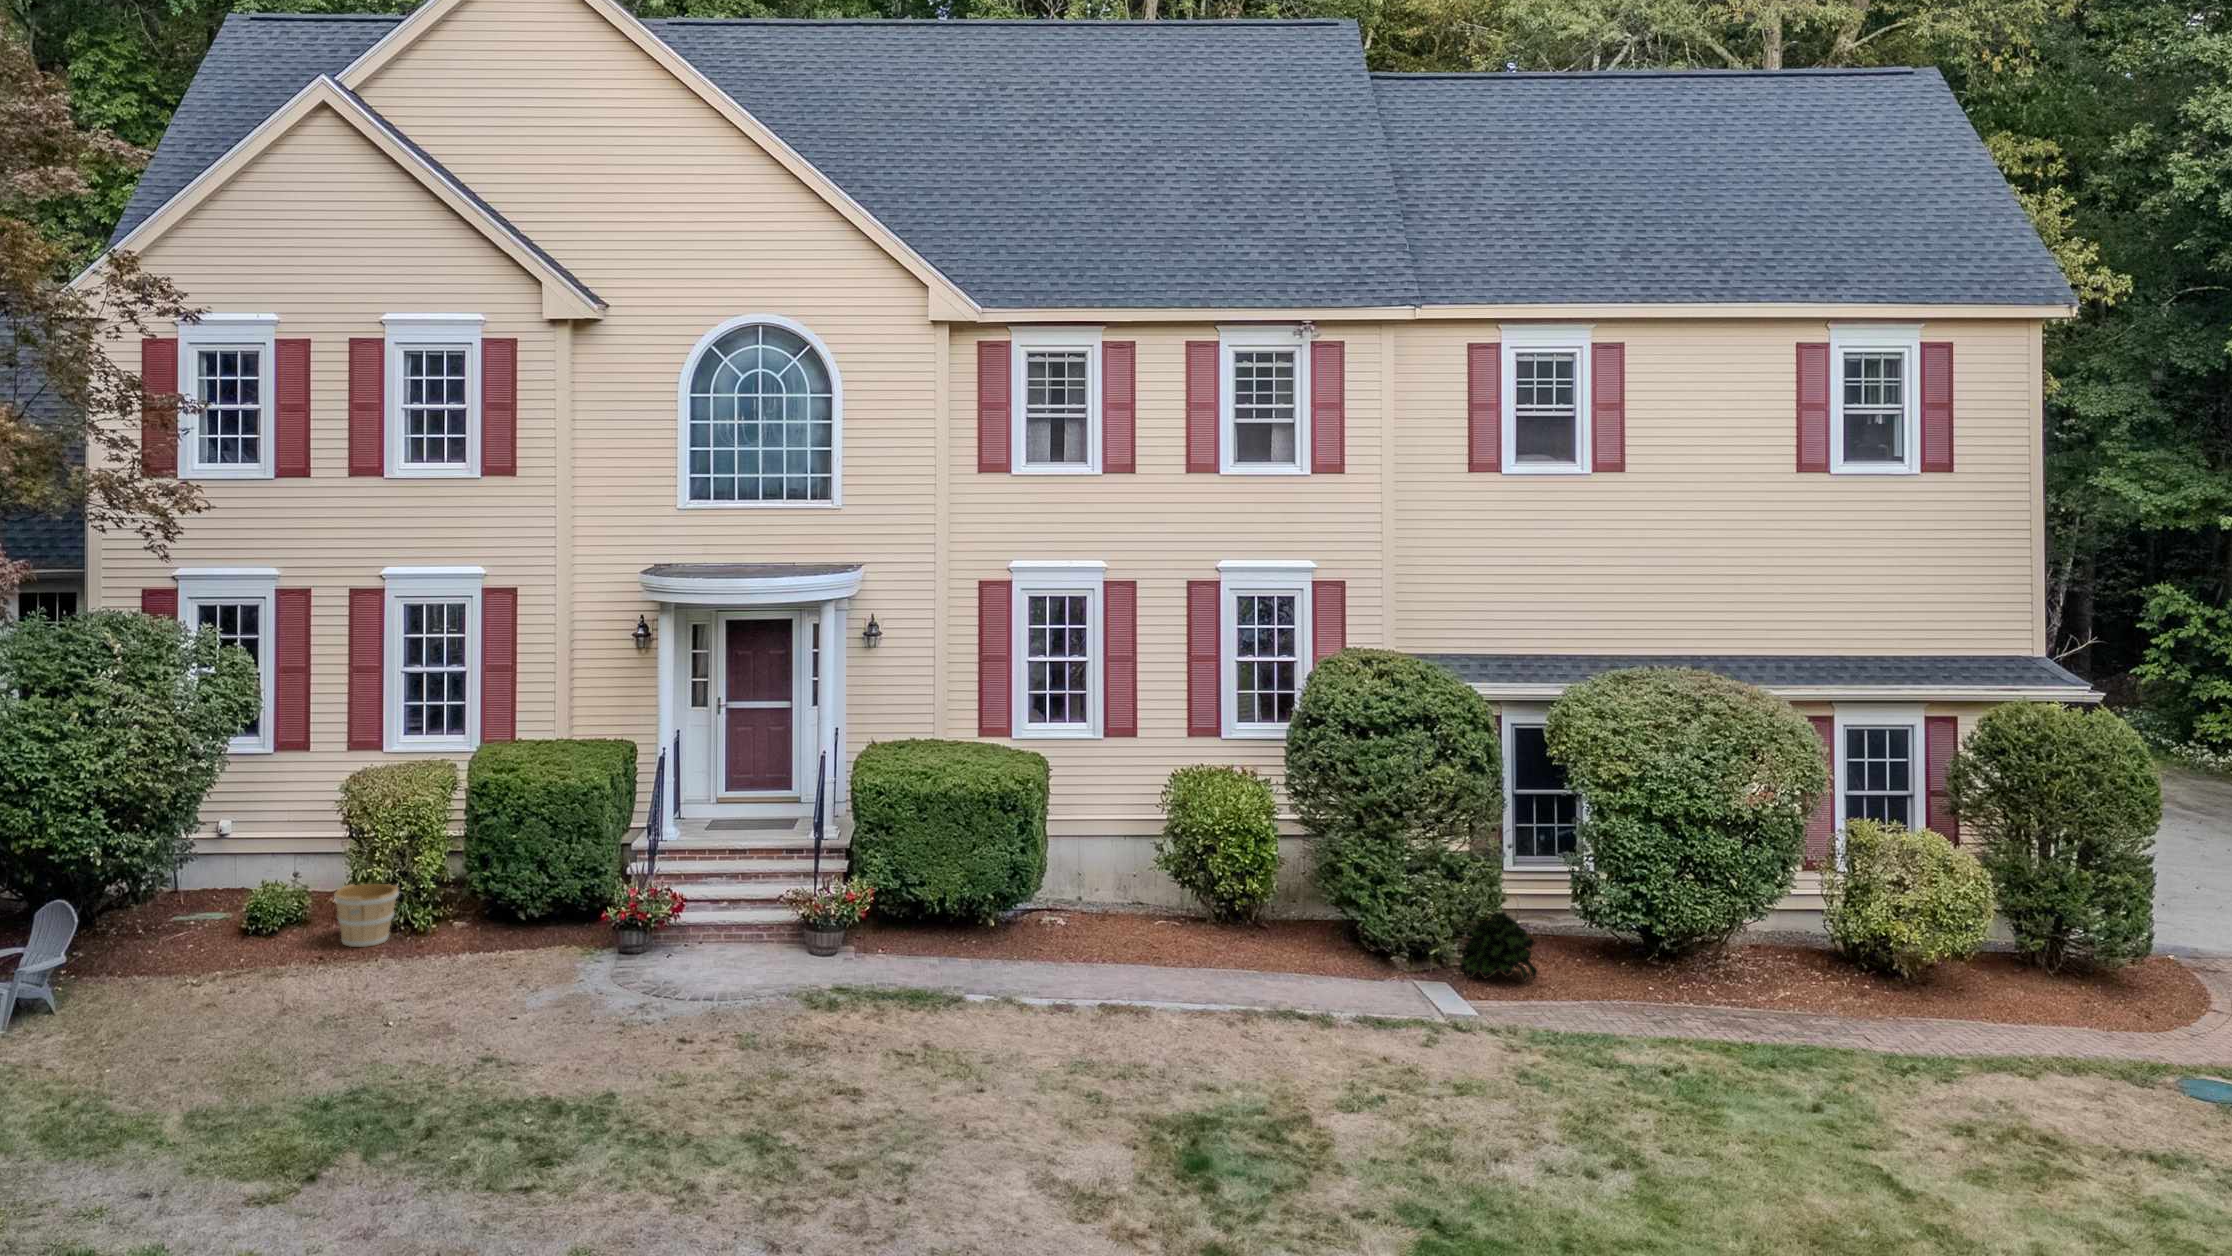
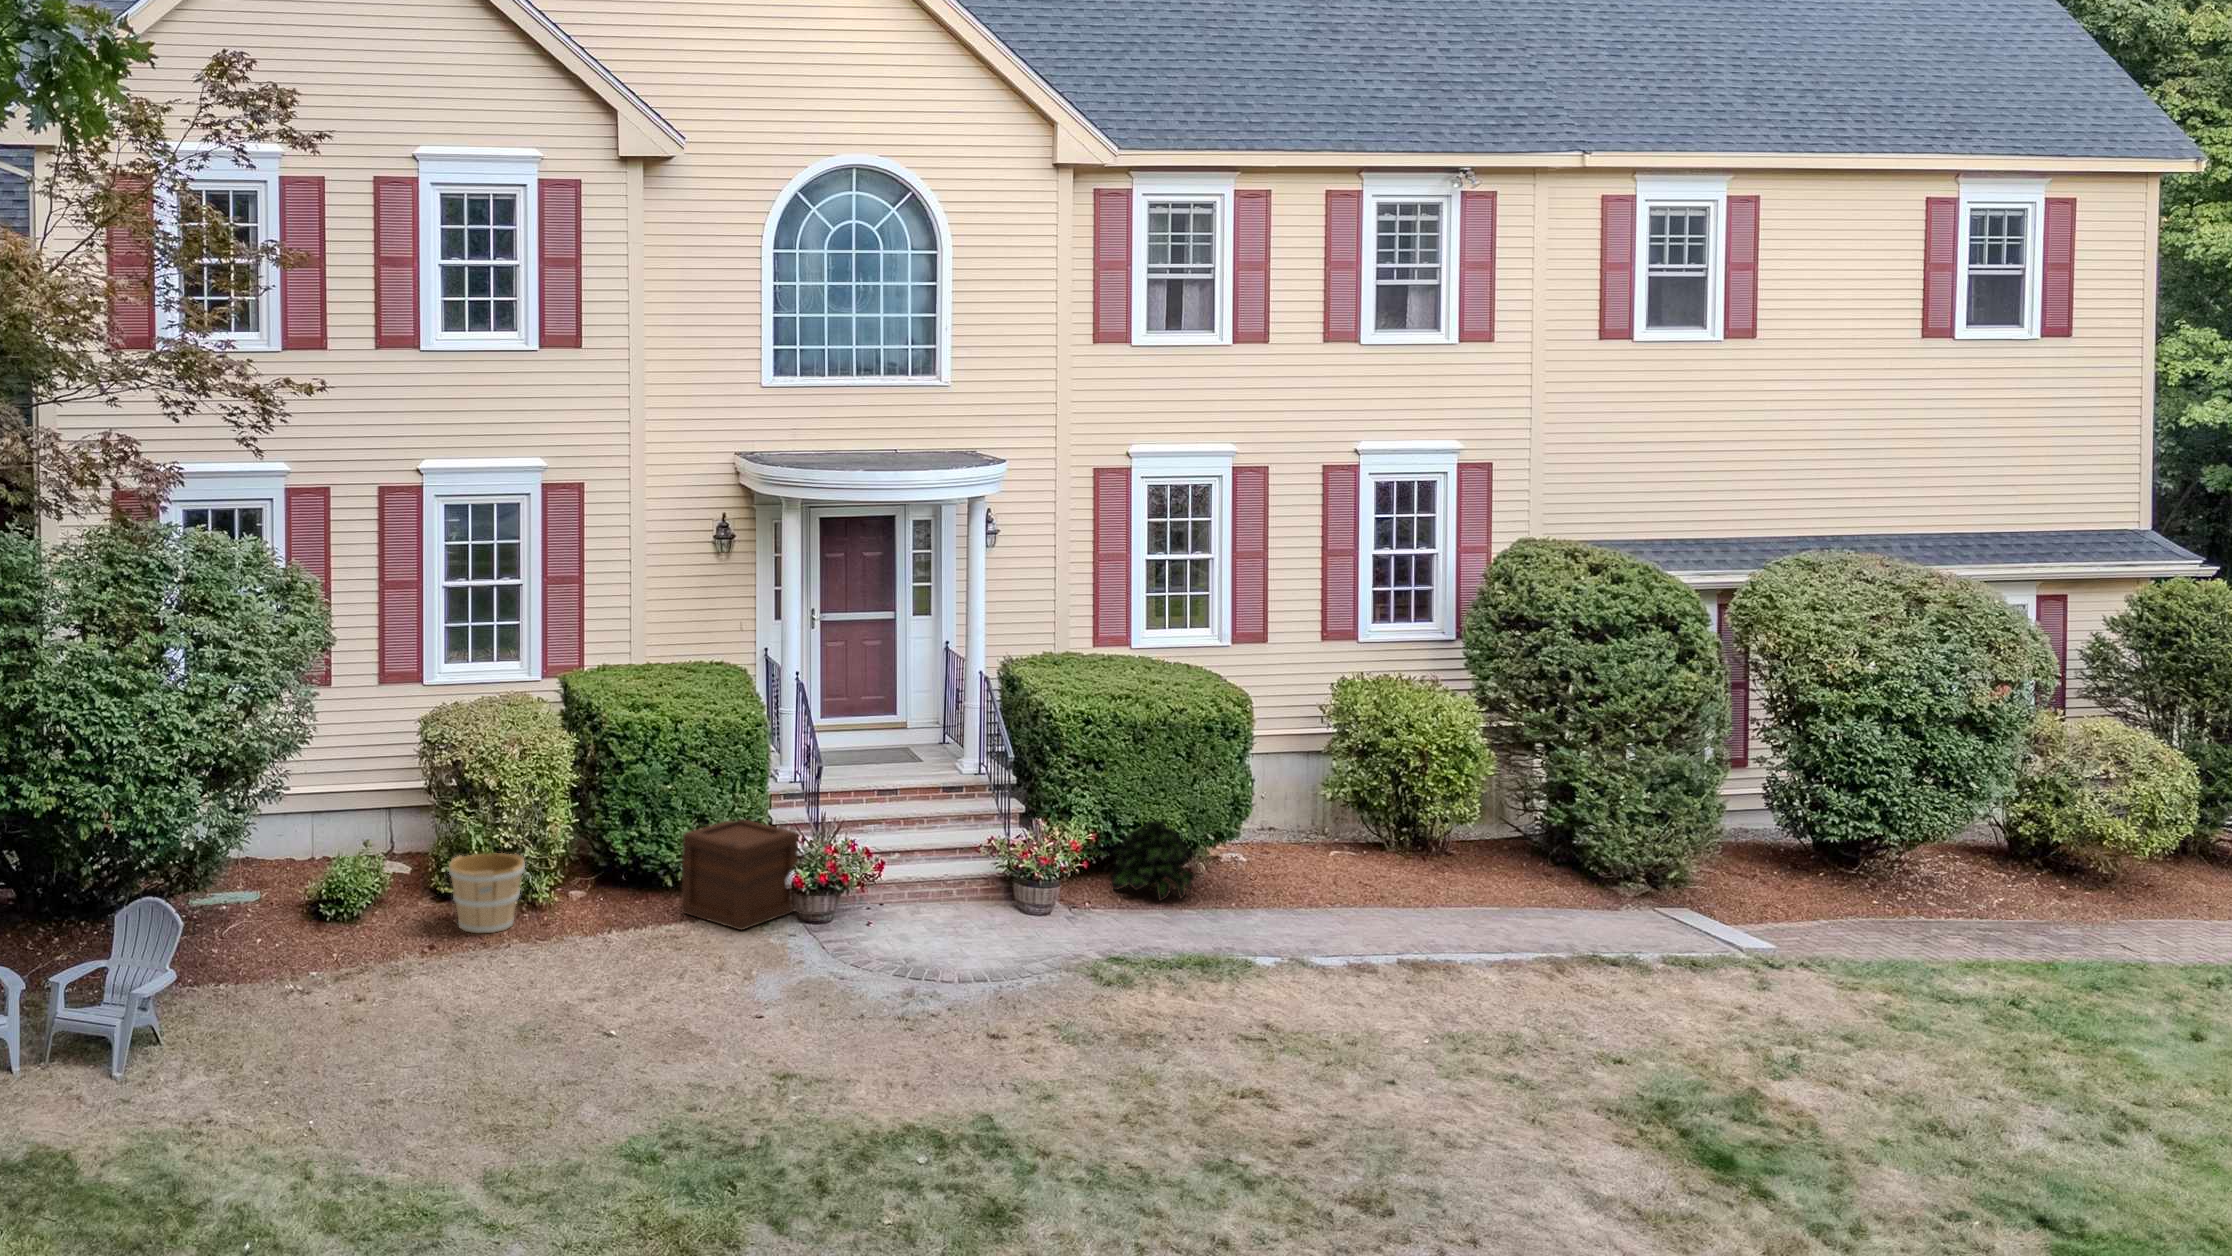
wooden crate: none [525,866,620,958] -> present [681,820,798,930]
potted plant: present [1459,912,1538,982] -> present [1110,820,1194,901]

